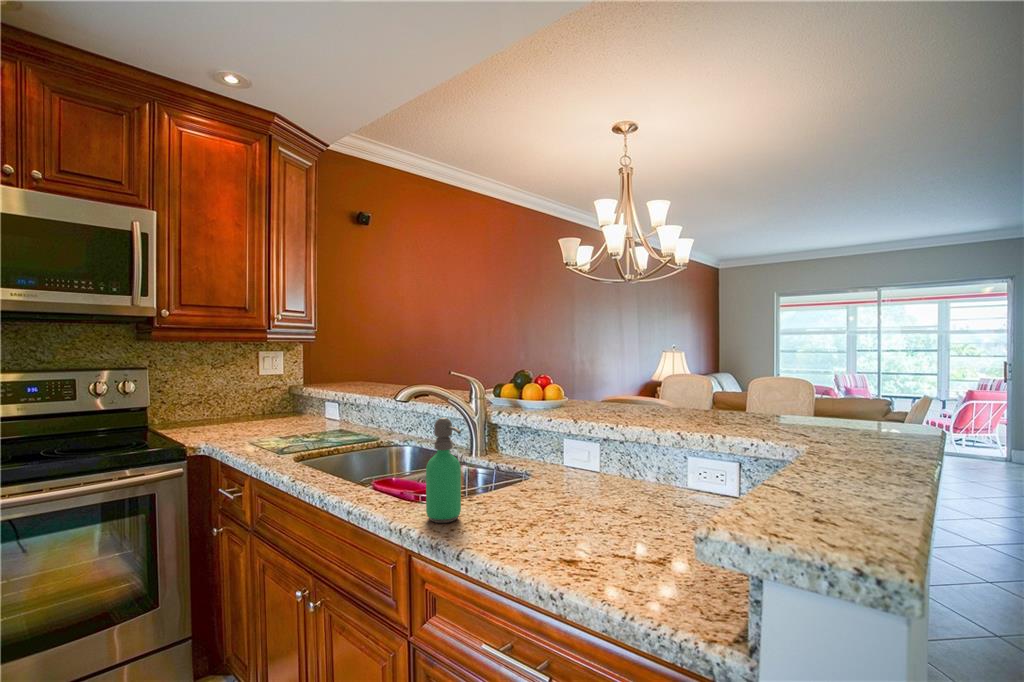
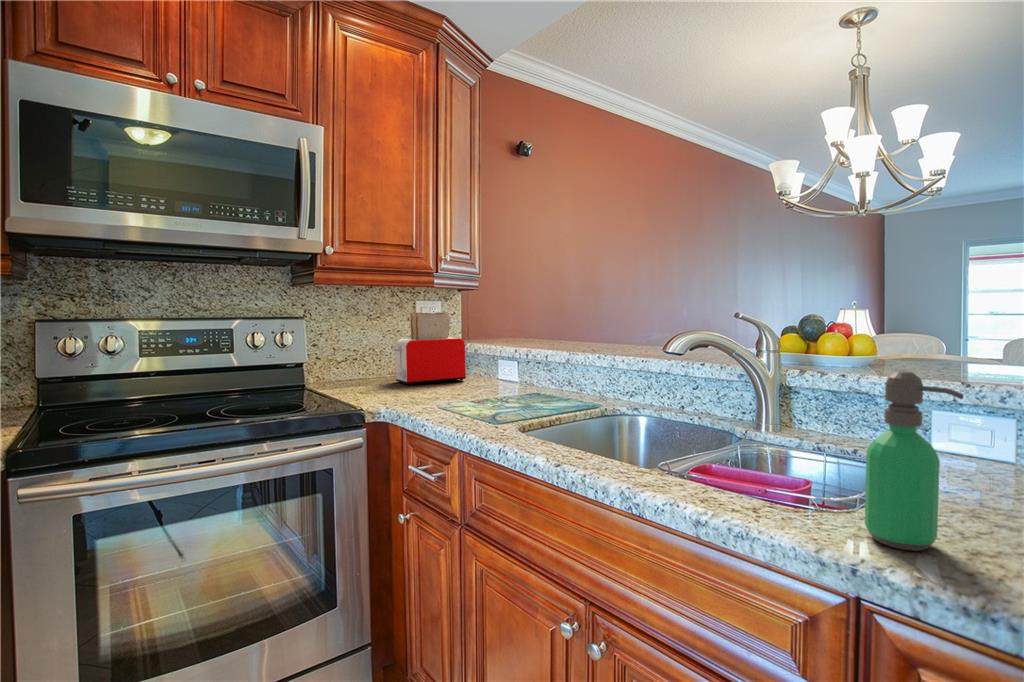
toaster: none [232,362,298,424] -> present [394,312,466,385]

